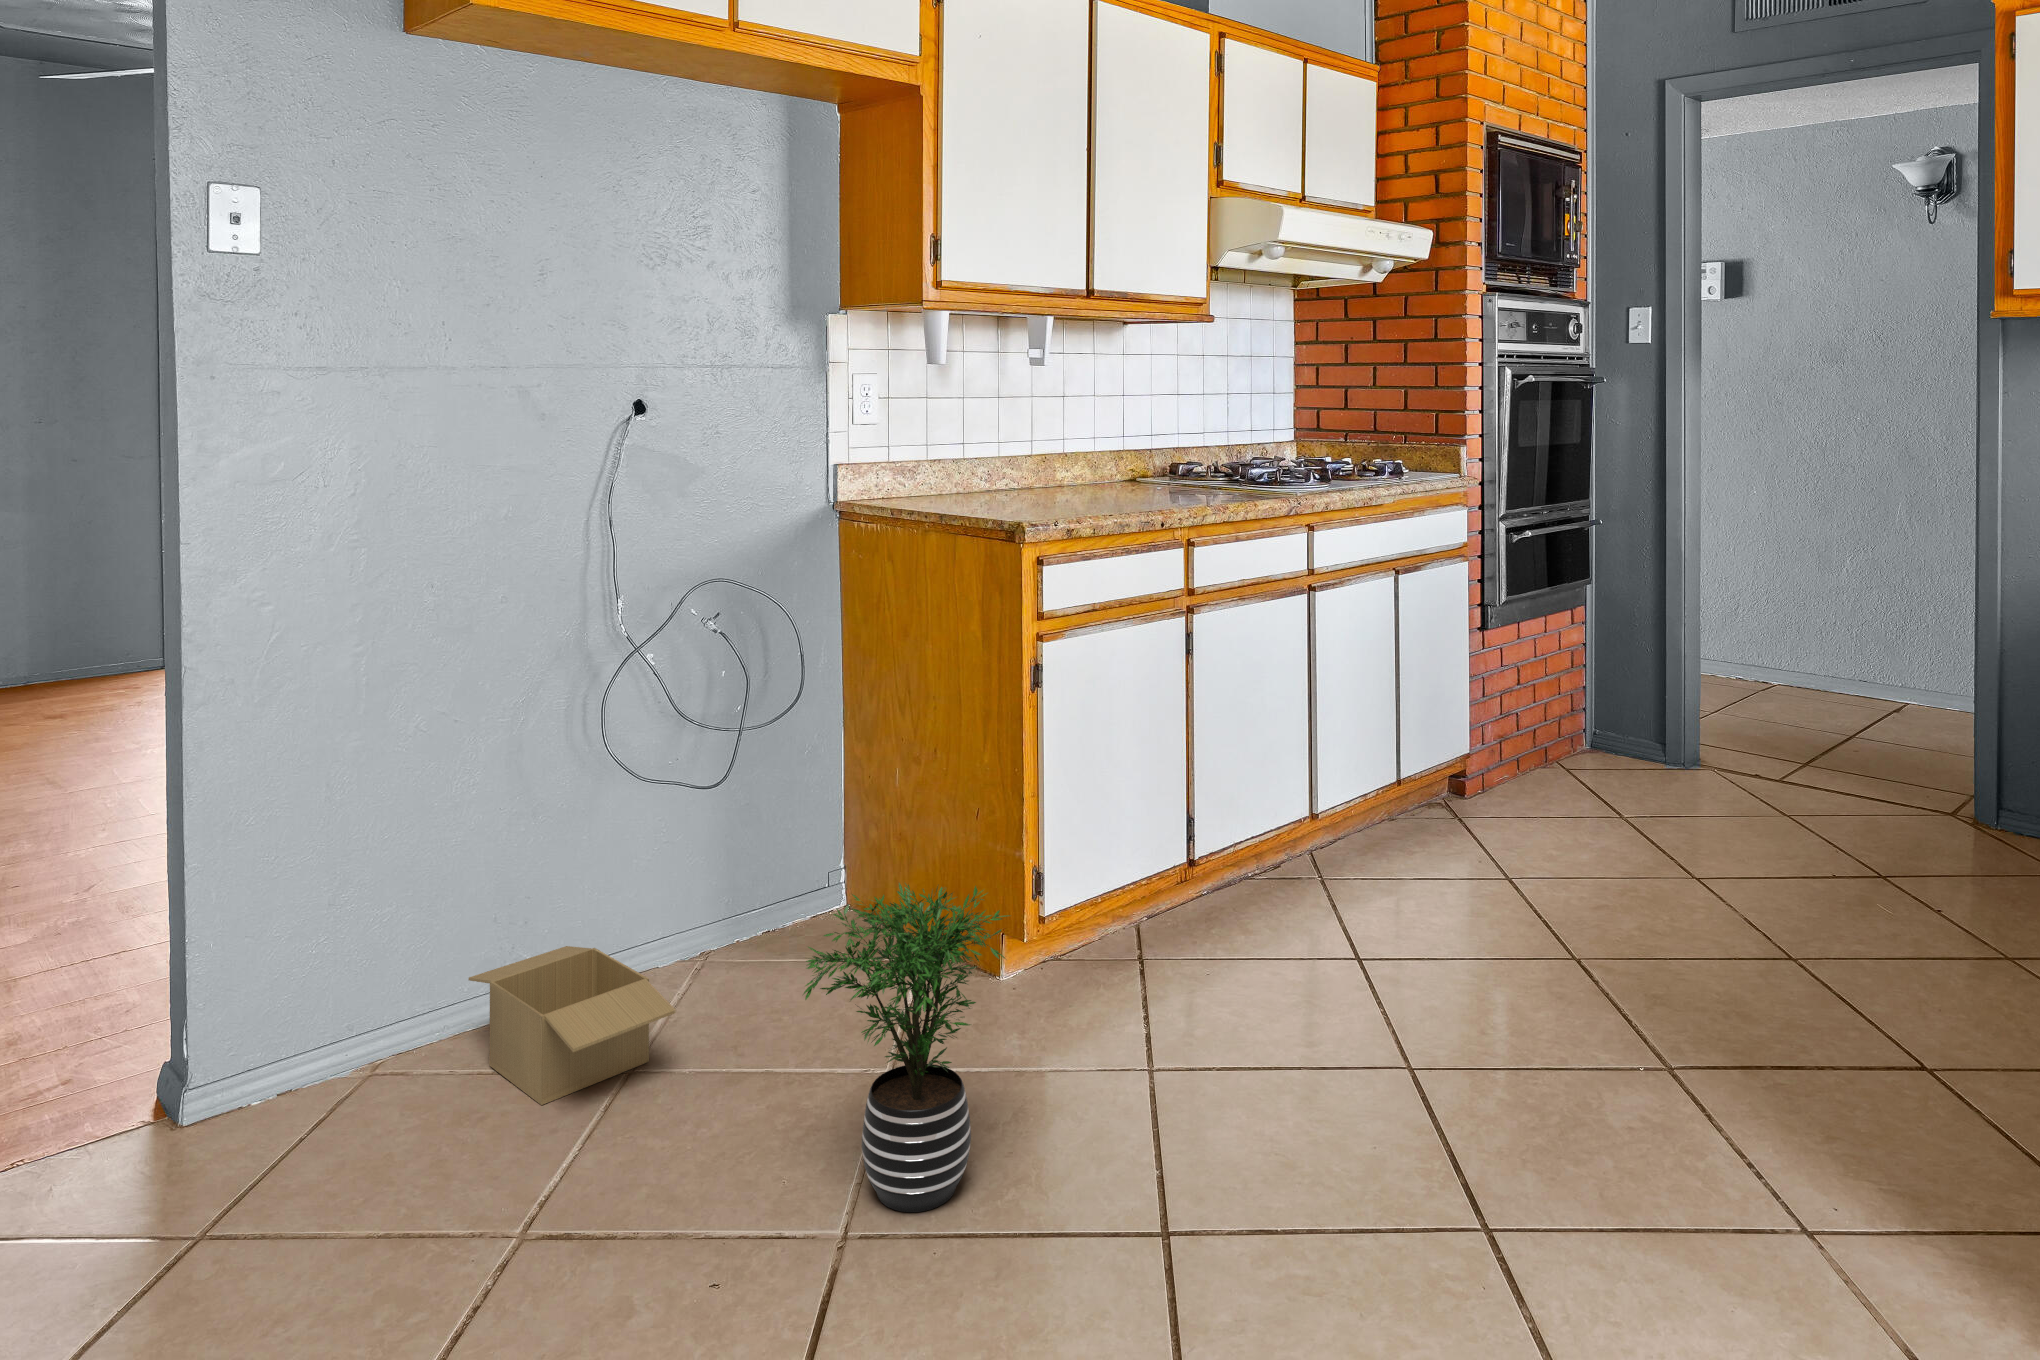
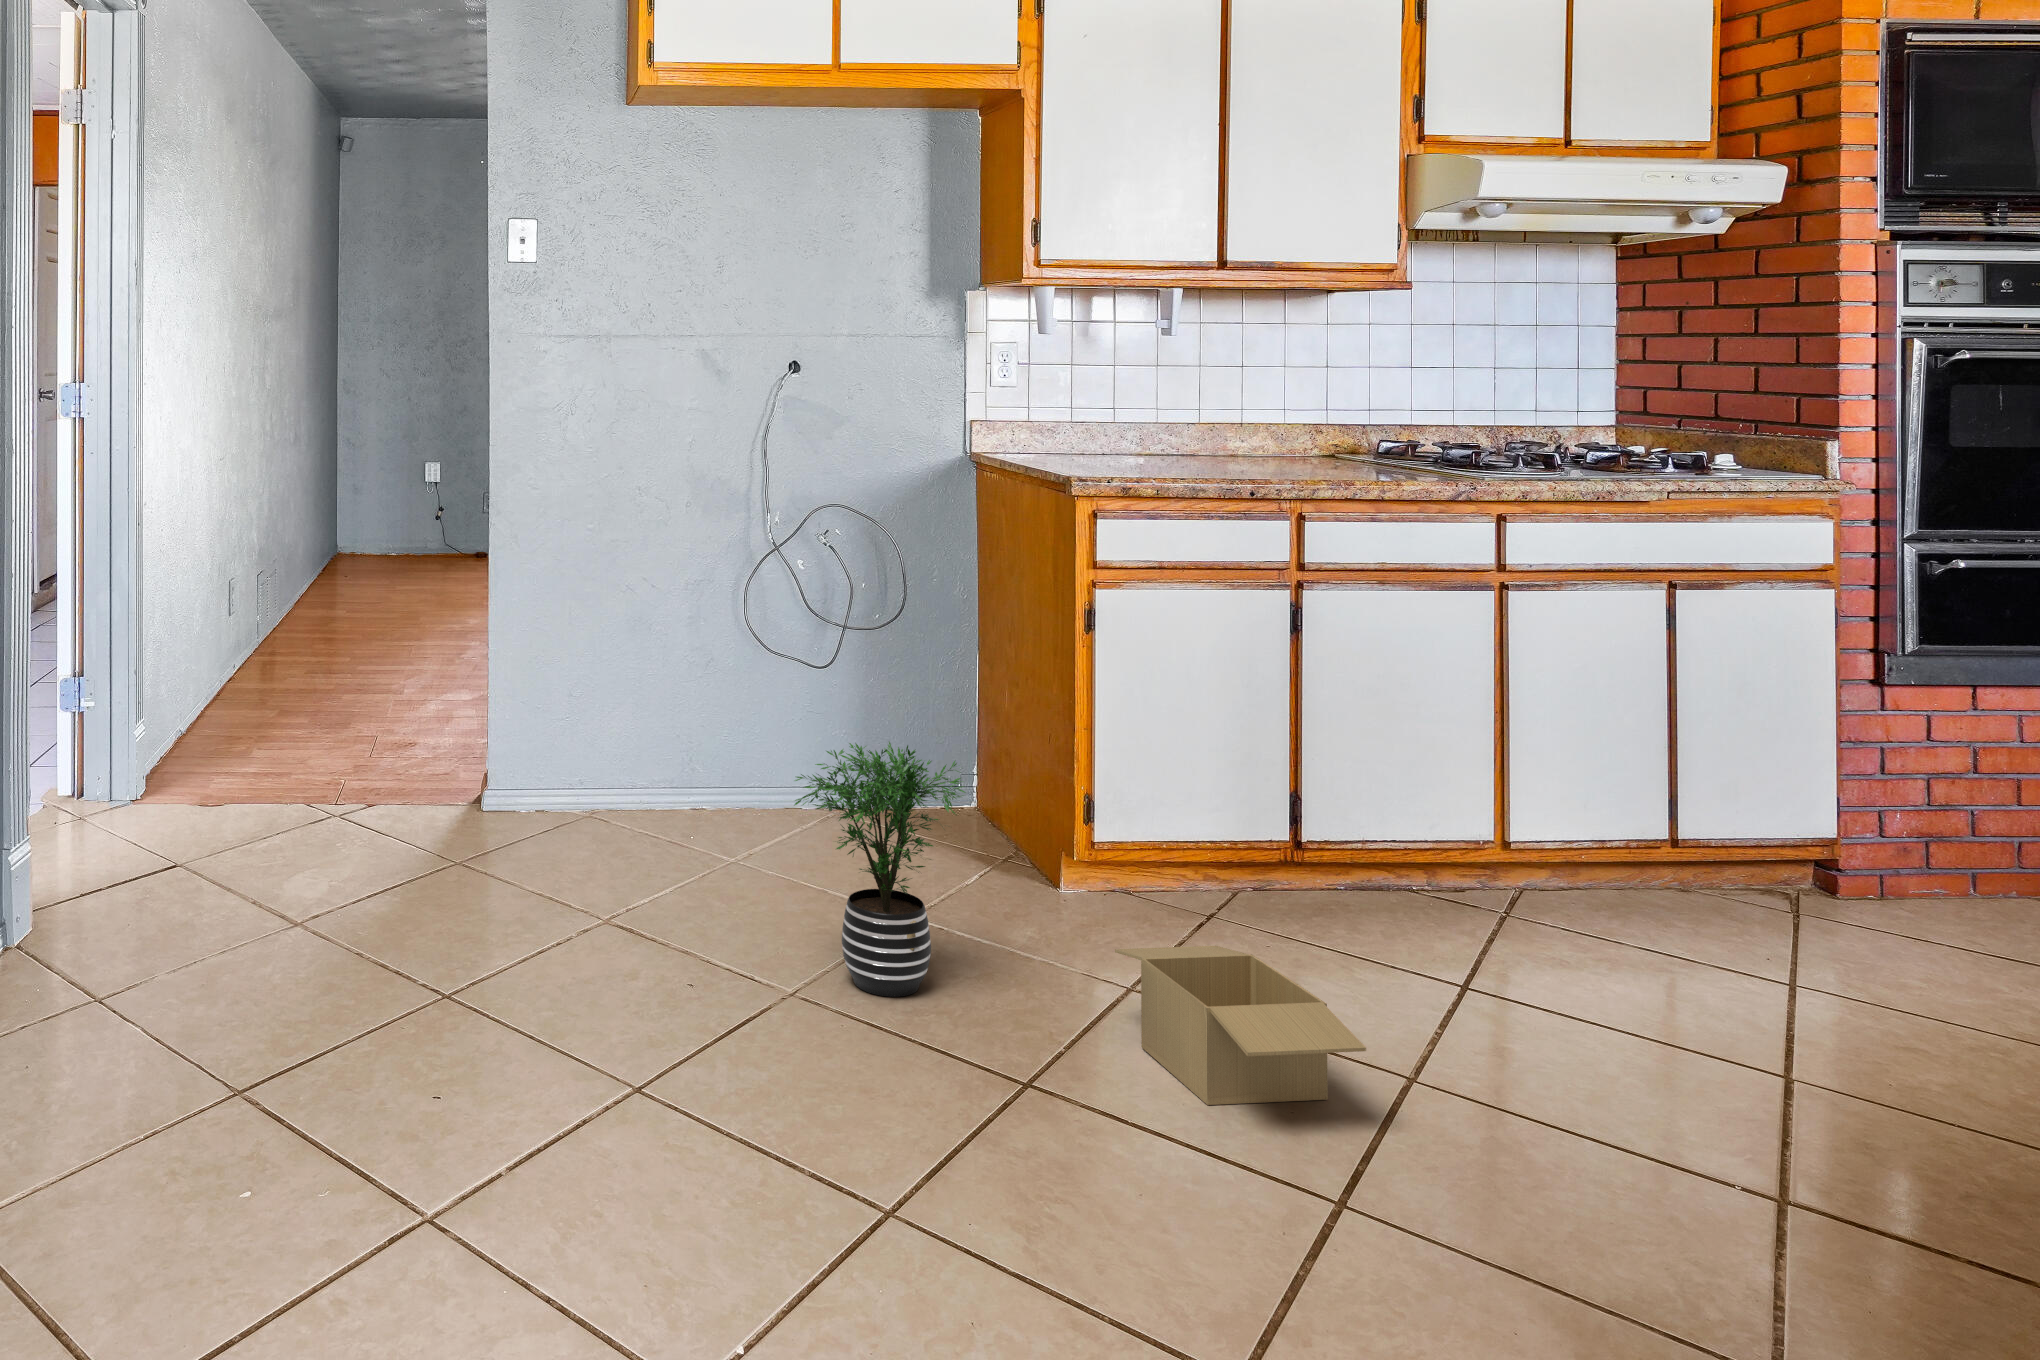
cardboard box: present [468,946,676,1105] -> present [1115,946,1366,1105]

